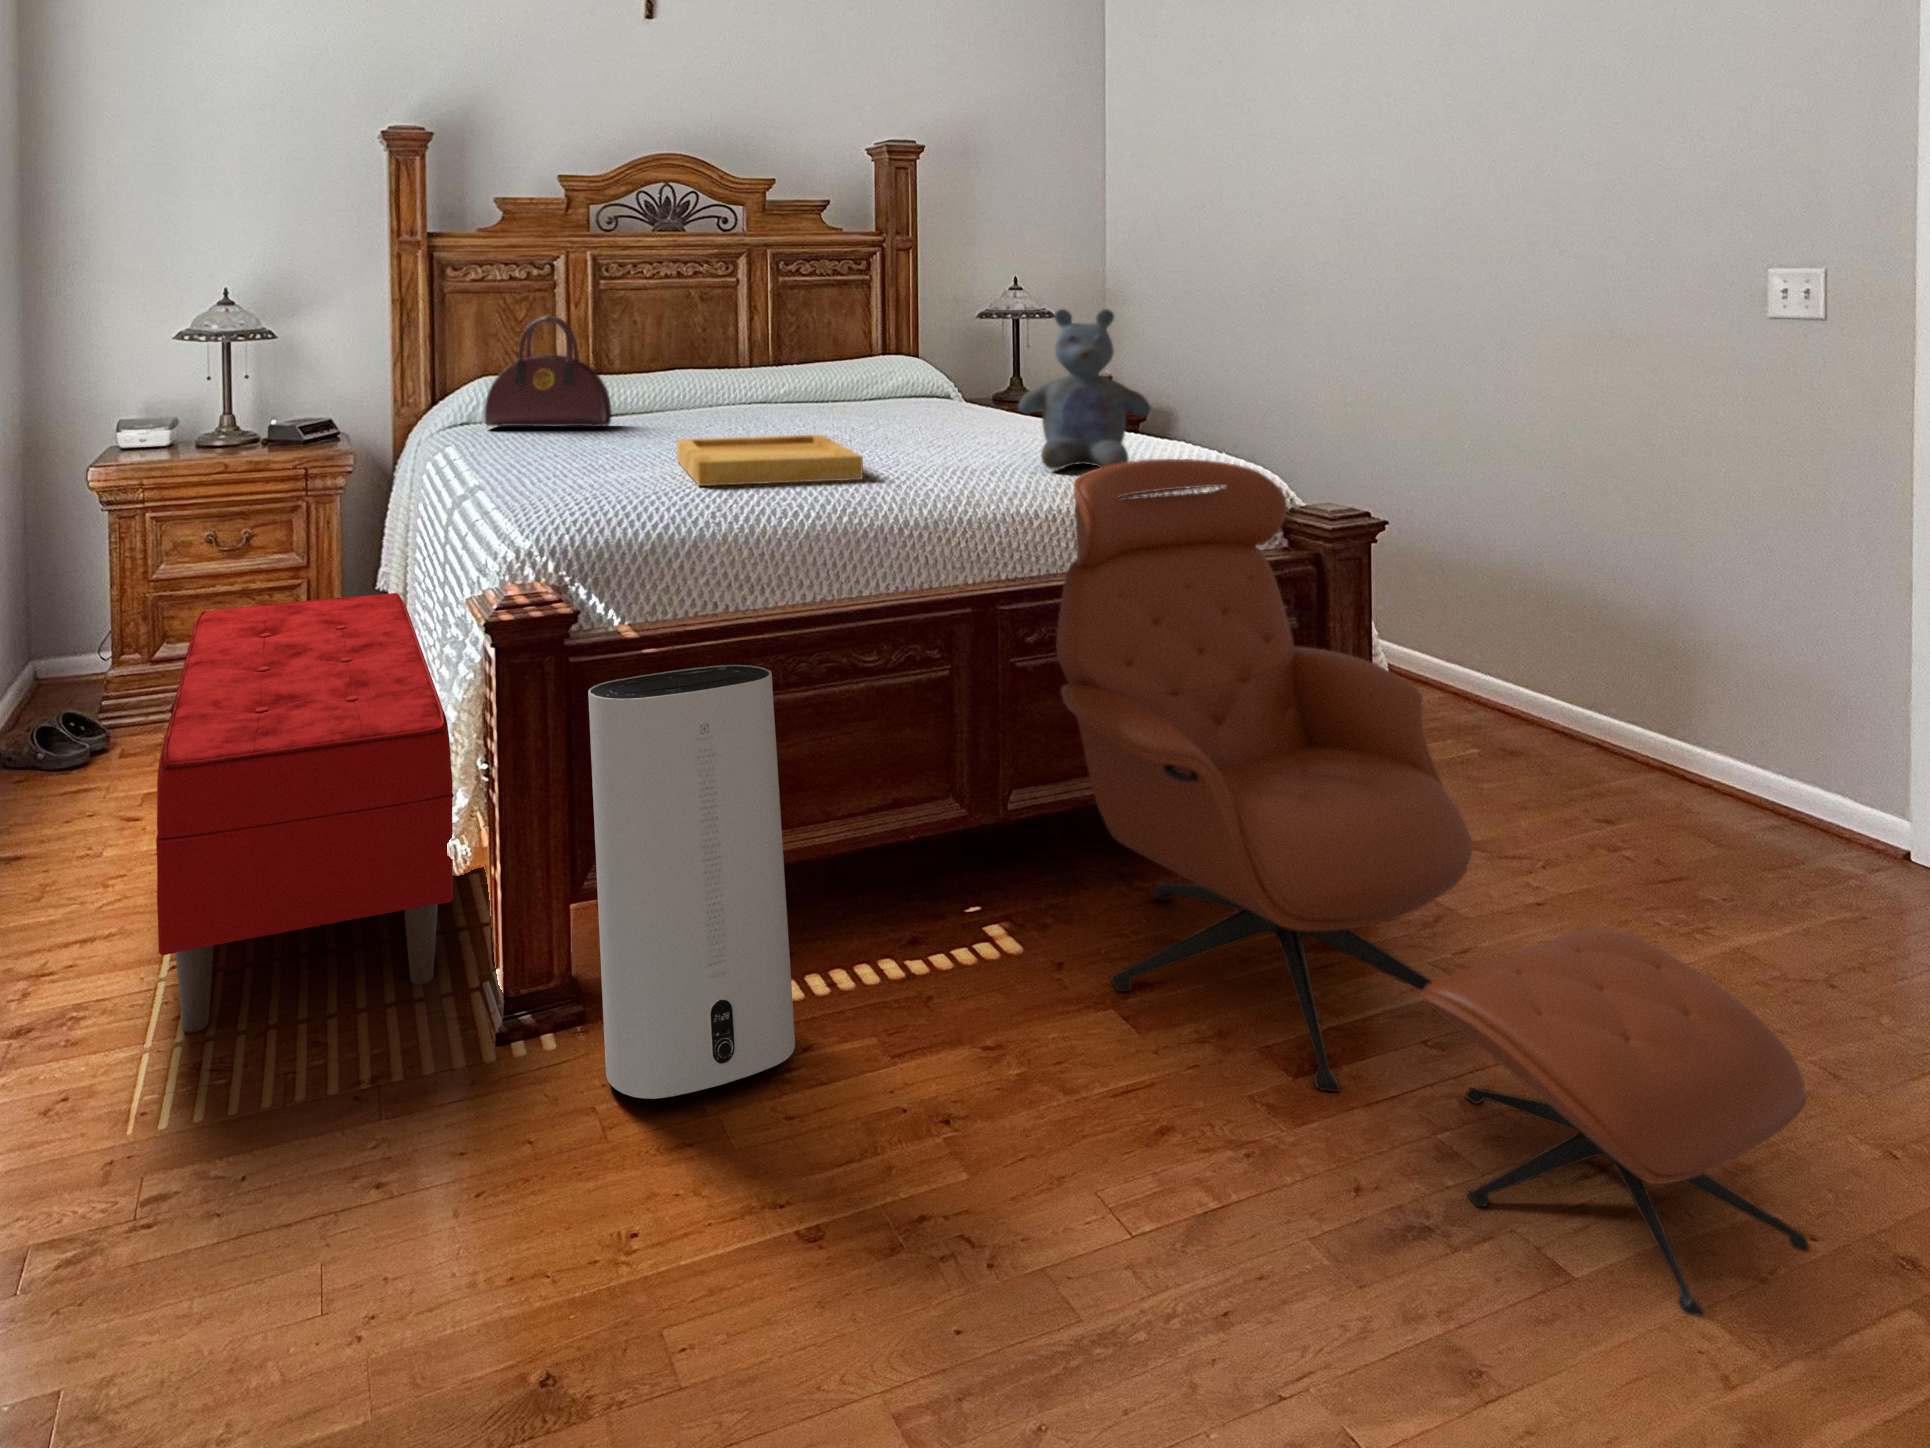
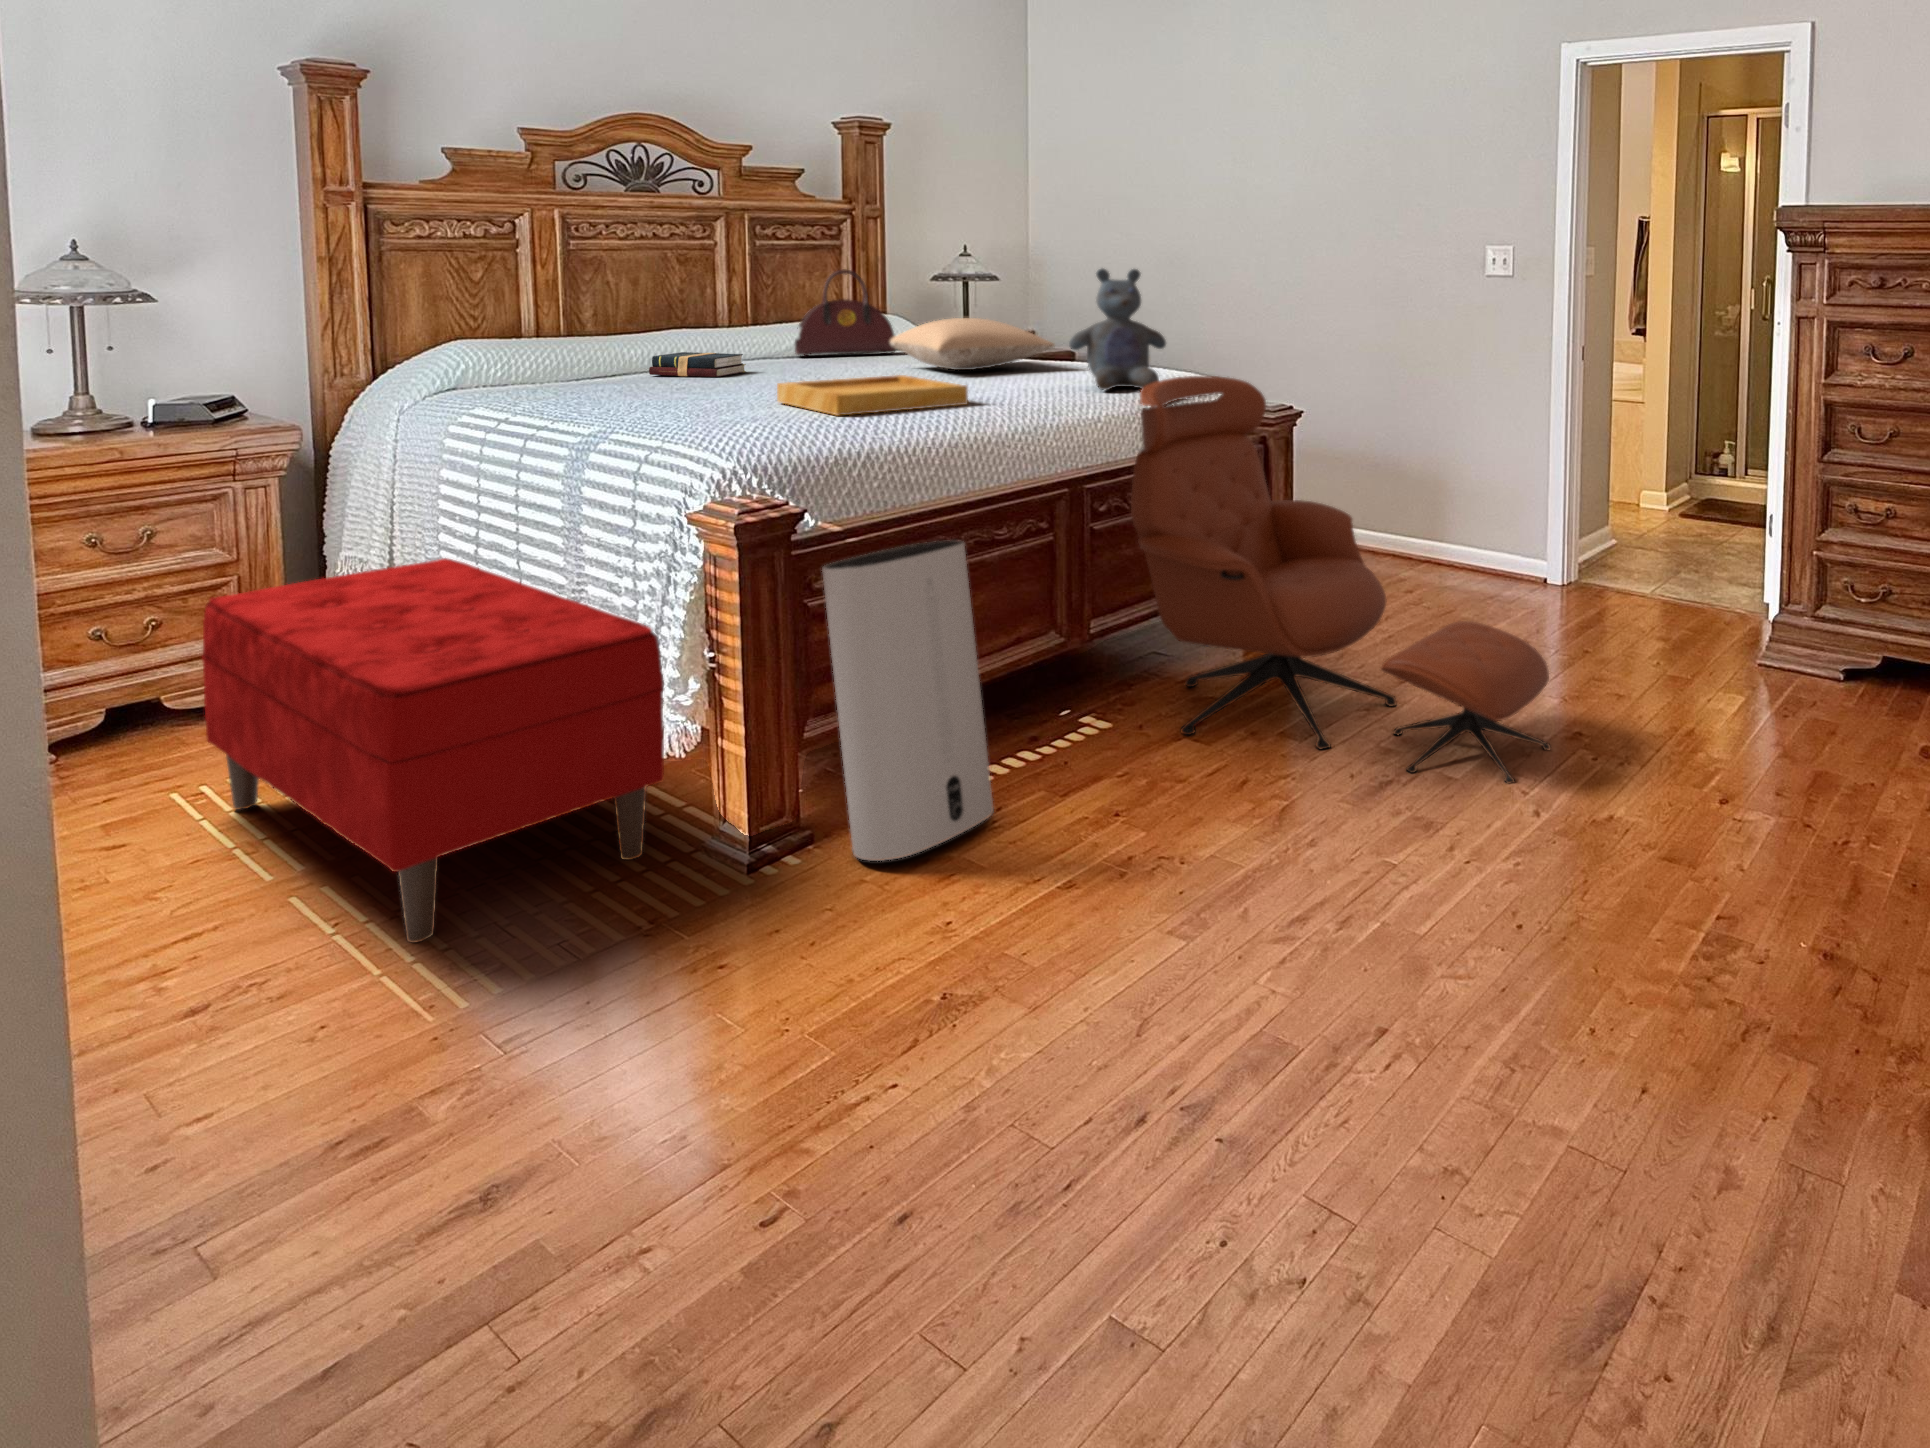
handbag: present [484,315,612,427] -> present [795,269,896,356]
pillow: none [866,364,1040,425] -> present [890,318,1054,370]
hardback book: none [635,392,725,421] -> present [649,352,746,377]

